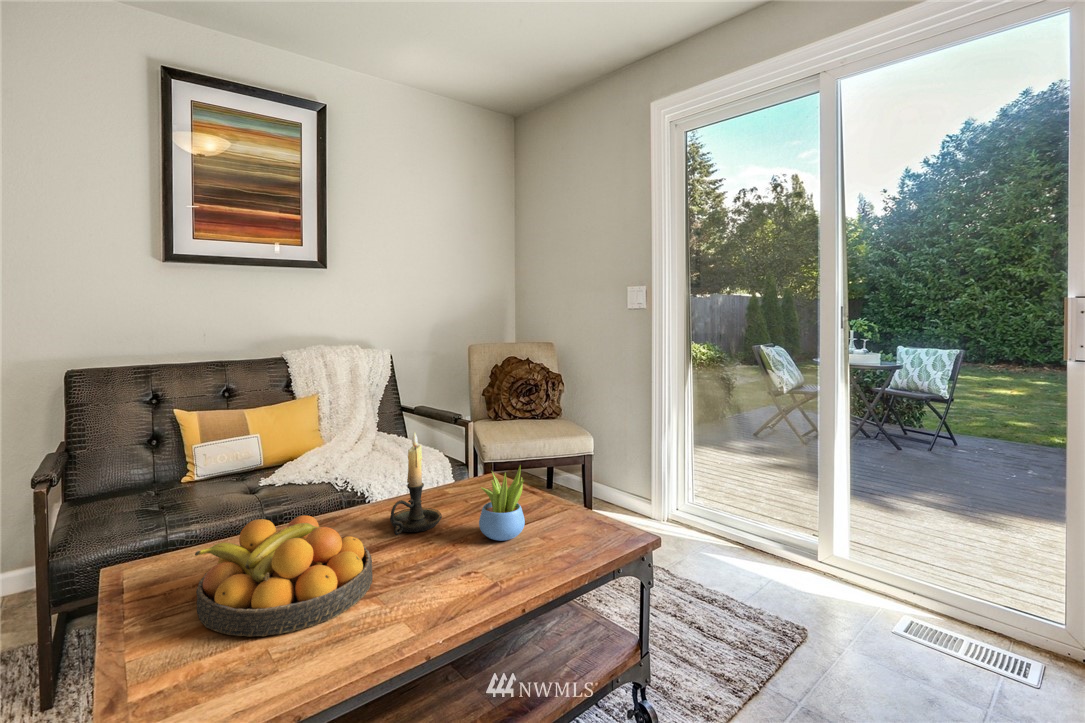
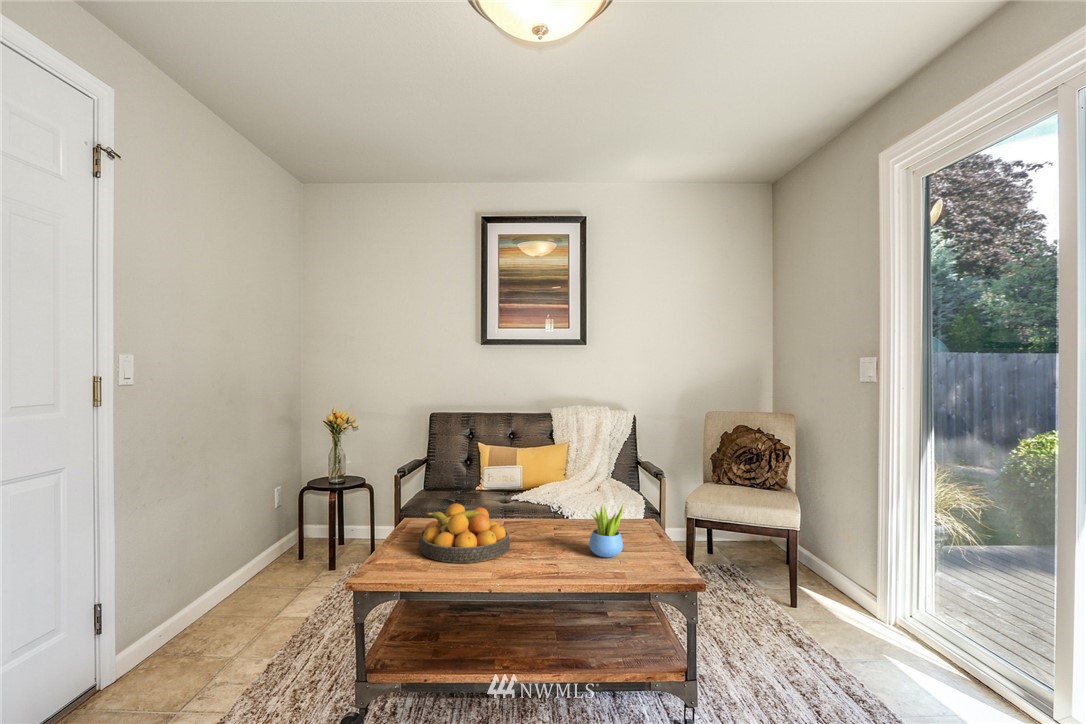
candle holder: present [390,433,442,535] -> none [539,470,581,540]

